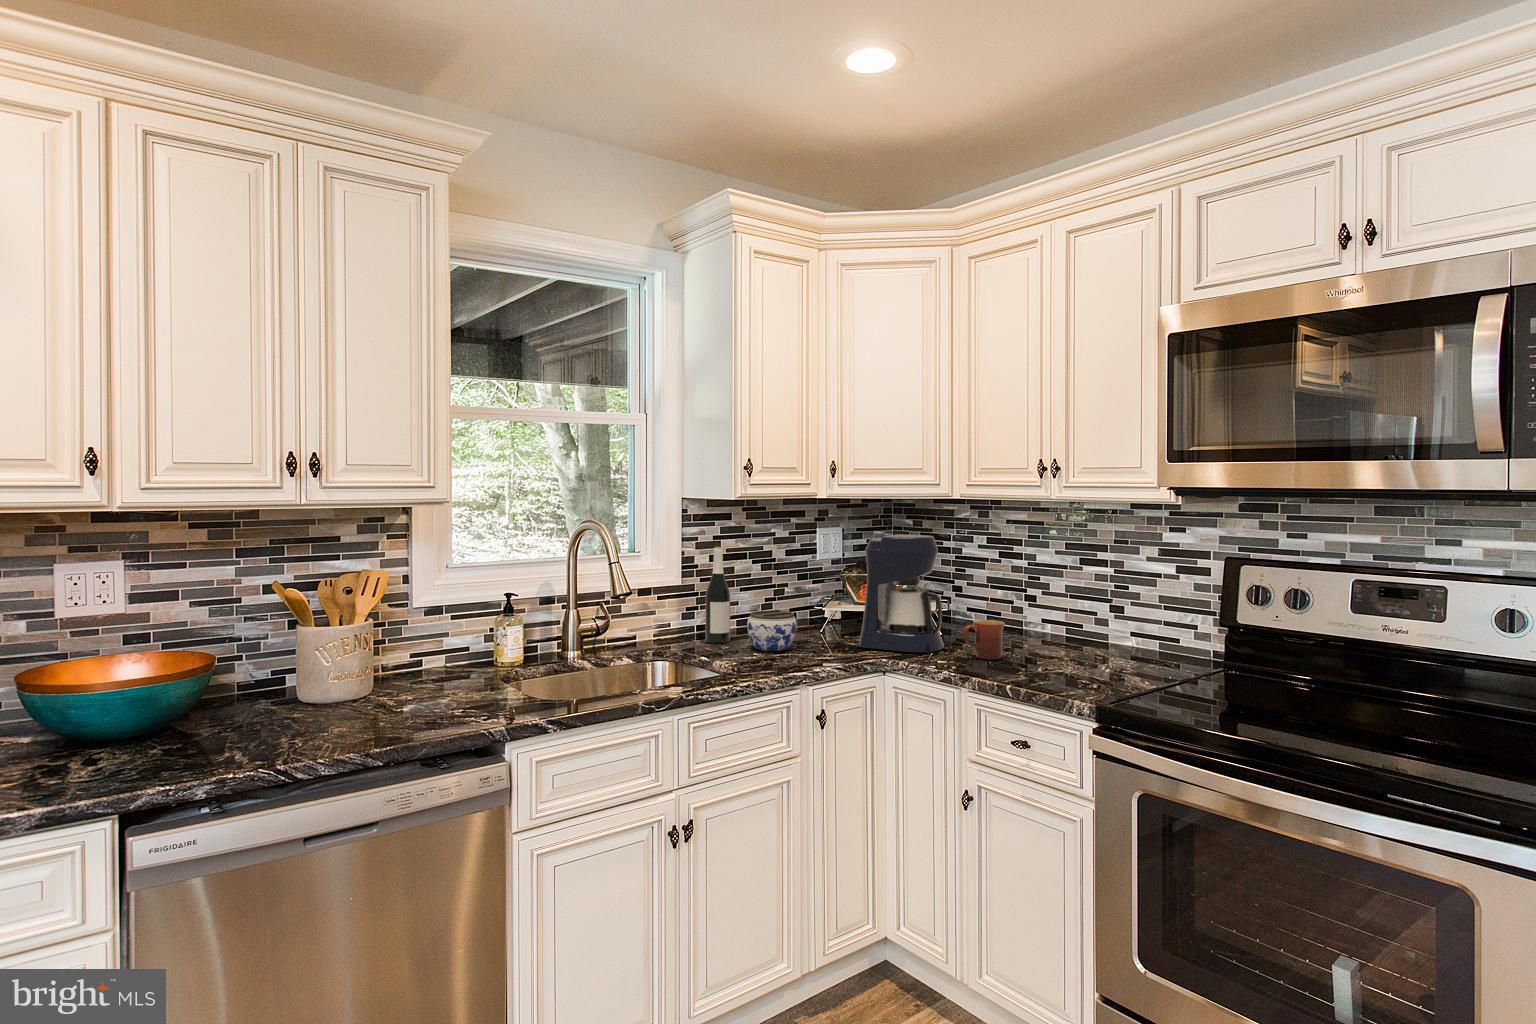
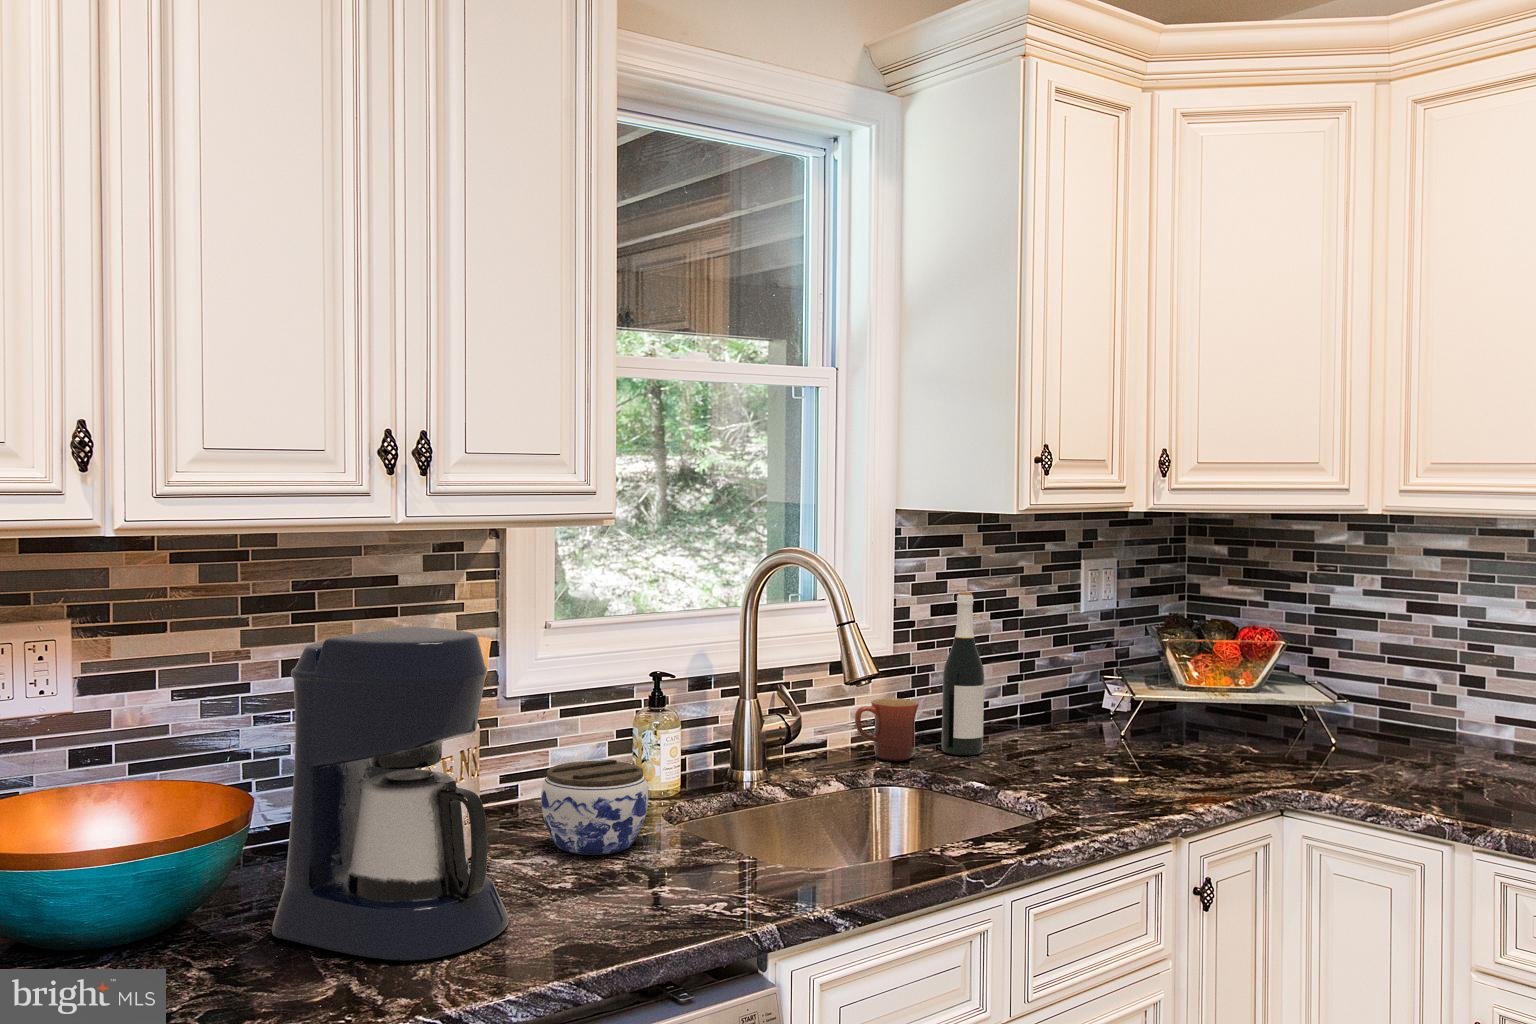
coffee maker: present [859,534,944,653] -> present [272,626,508,961]
jar: present [747,610,796,651] -> present [541,760,649,855]
mug: present [964,620,1005,660] -> present [855,698,919,761]

